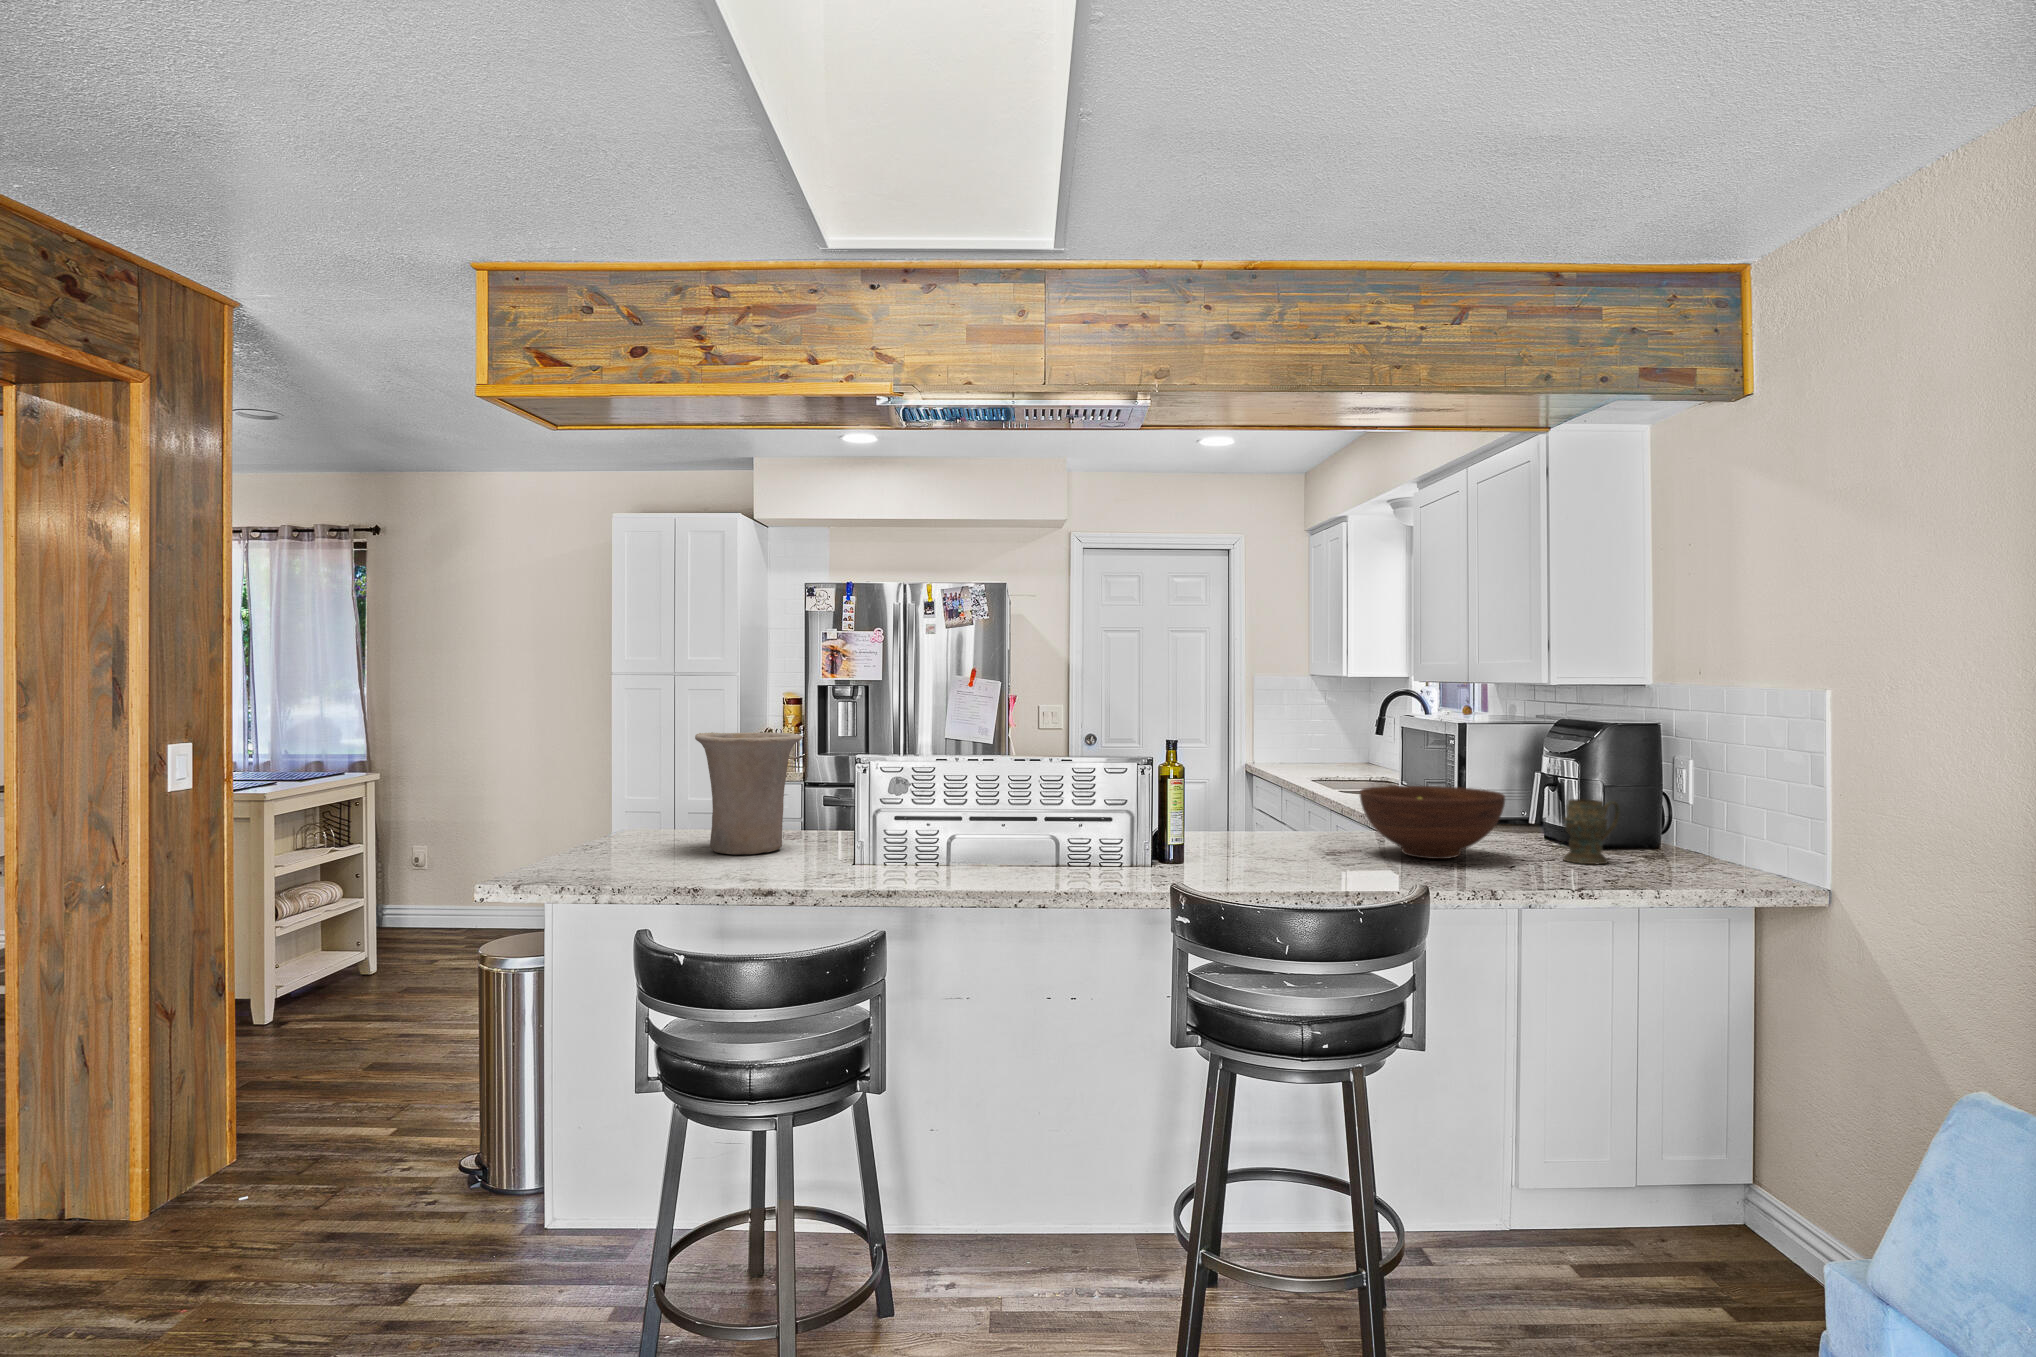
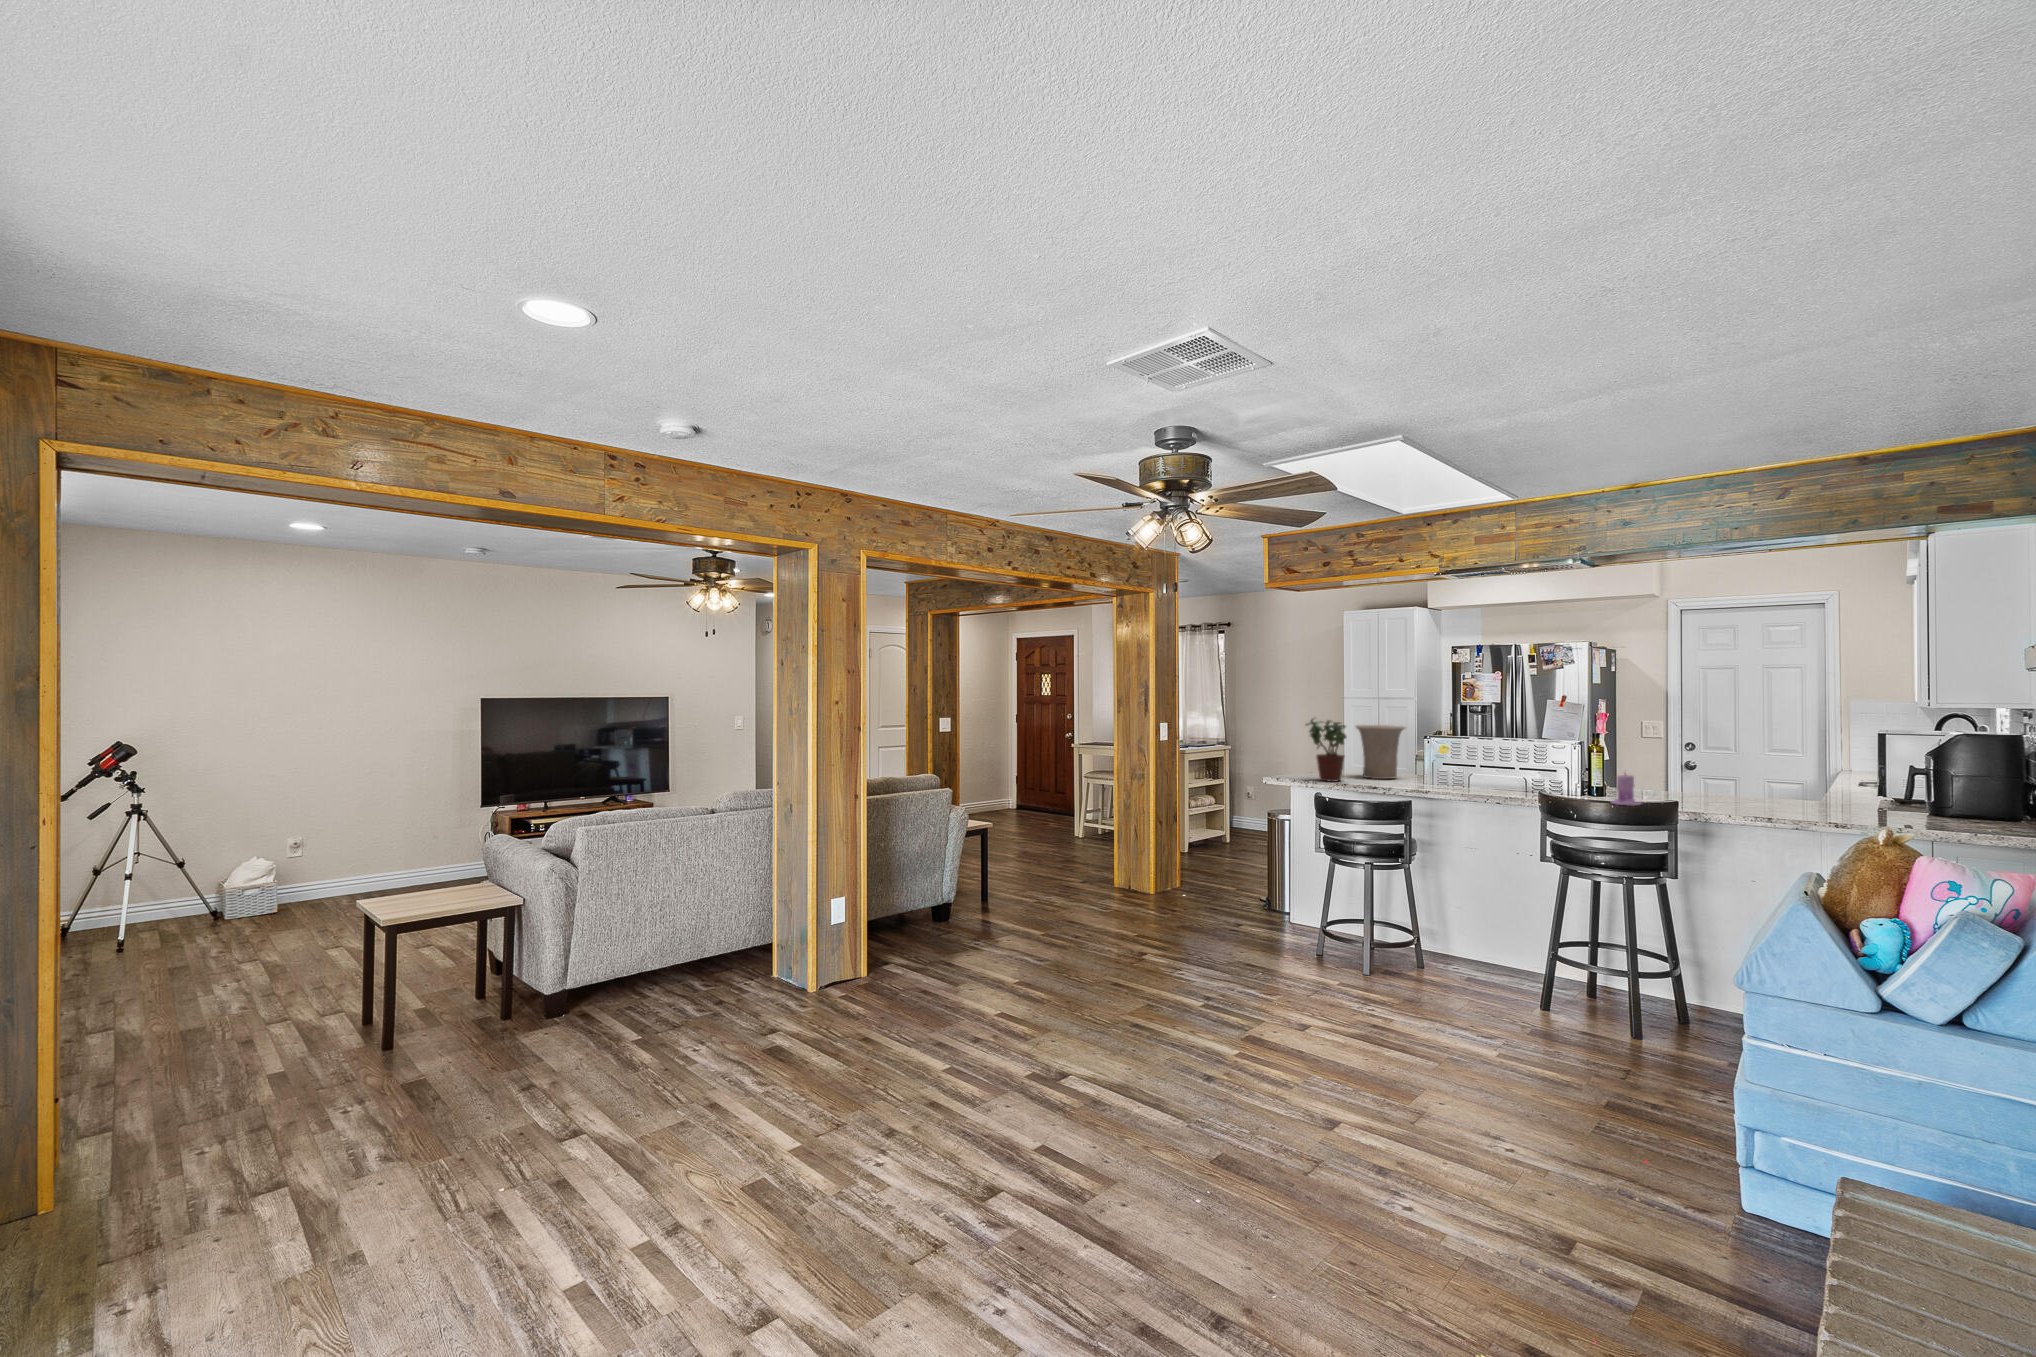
potted plant: none [588,719,688,877] -> present [1306,719,1346,781]
fruit bowl: present [1360,786,1505,859] -> none [1738,765,1846,808]
mug: present [1563,799,1620,864] -> none [1896,778,1948,818]
candle: none [1228,815,1279,888] -> present [1611,774,1641,806]

